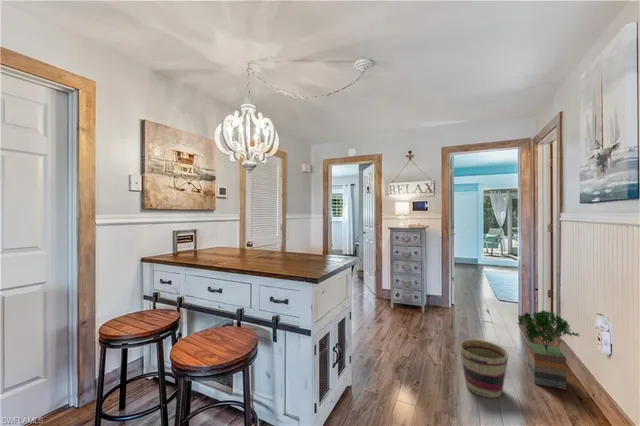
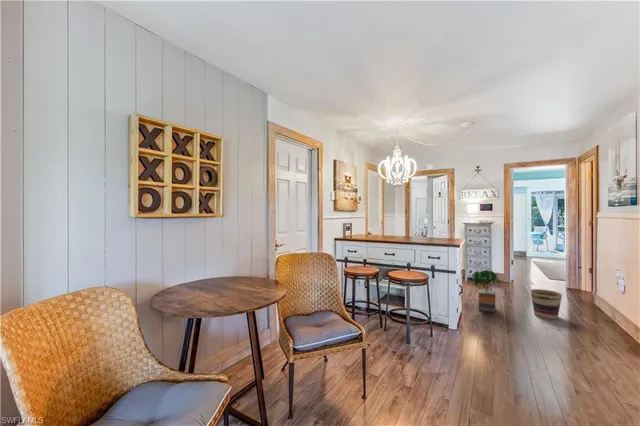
potted tree: present [518,311,579,389] -> present [472,270,502,312]

